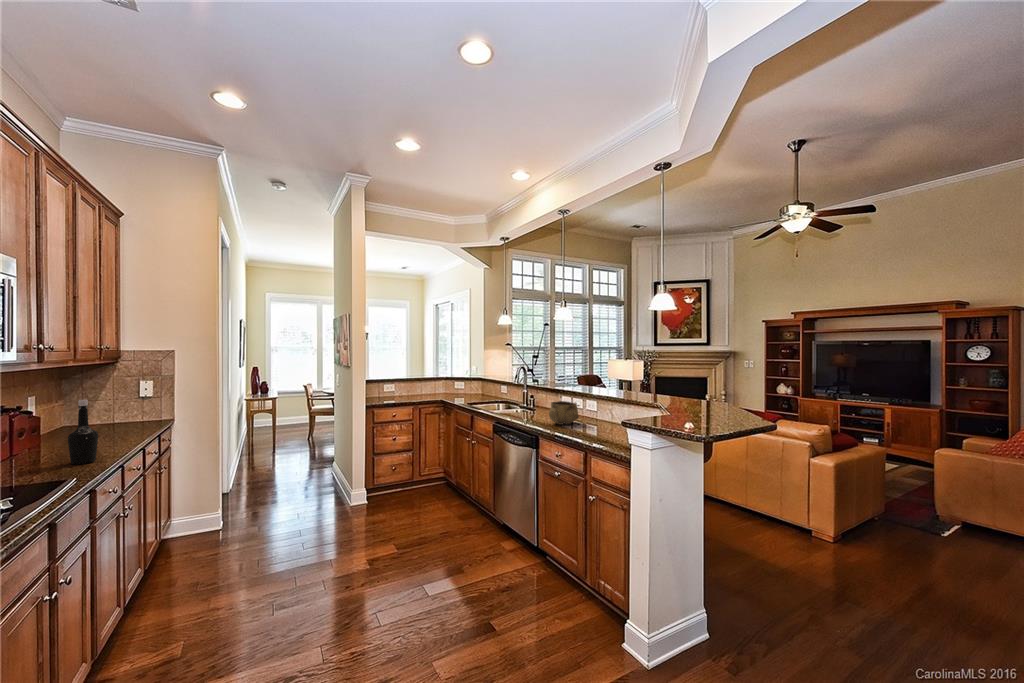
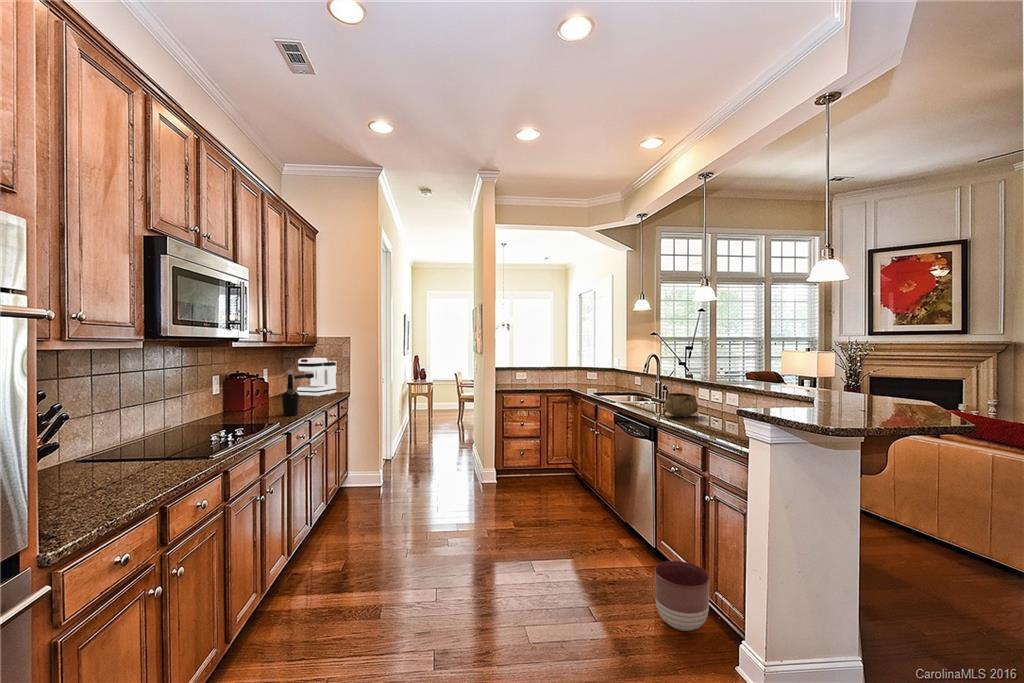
coffee maker: none [87,378,155,428] -> present [294,358,336,396]
planter: none [567,572,619,645] -> present [655,561,709,631]

